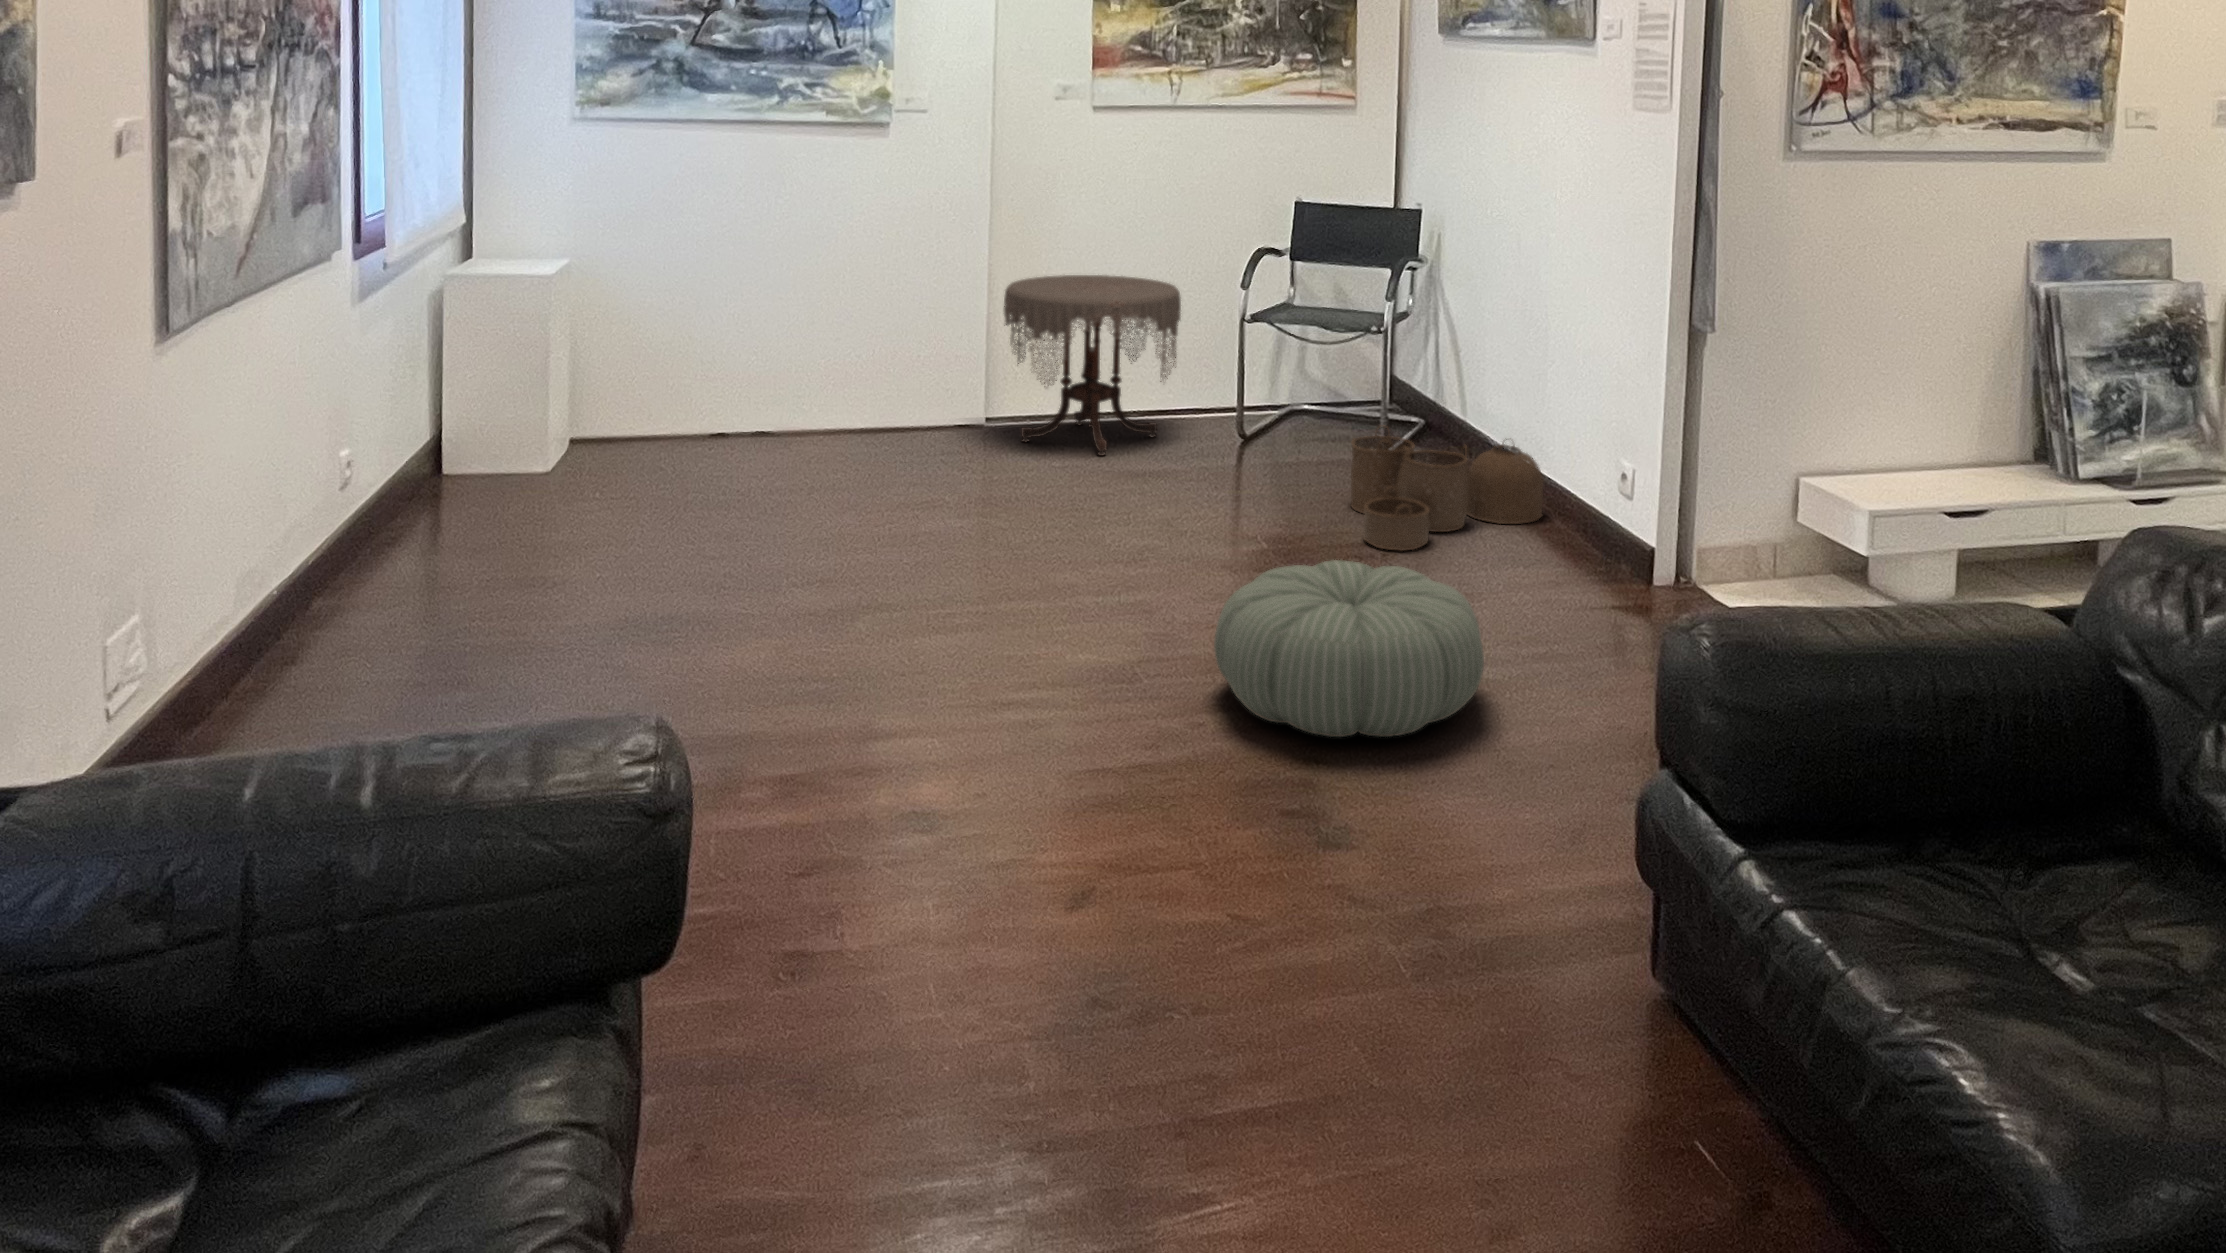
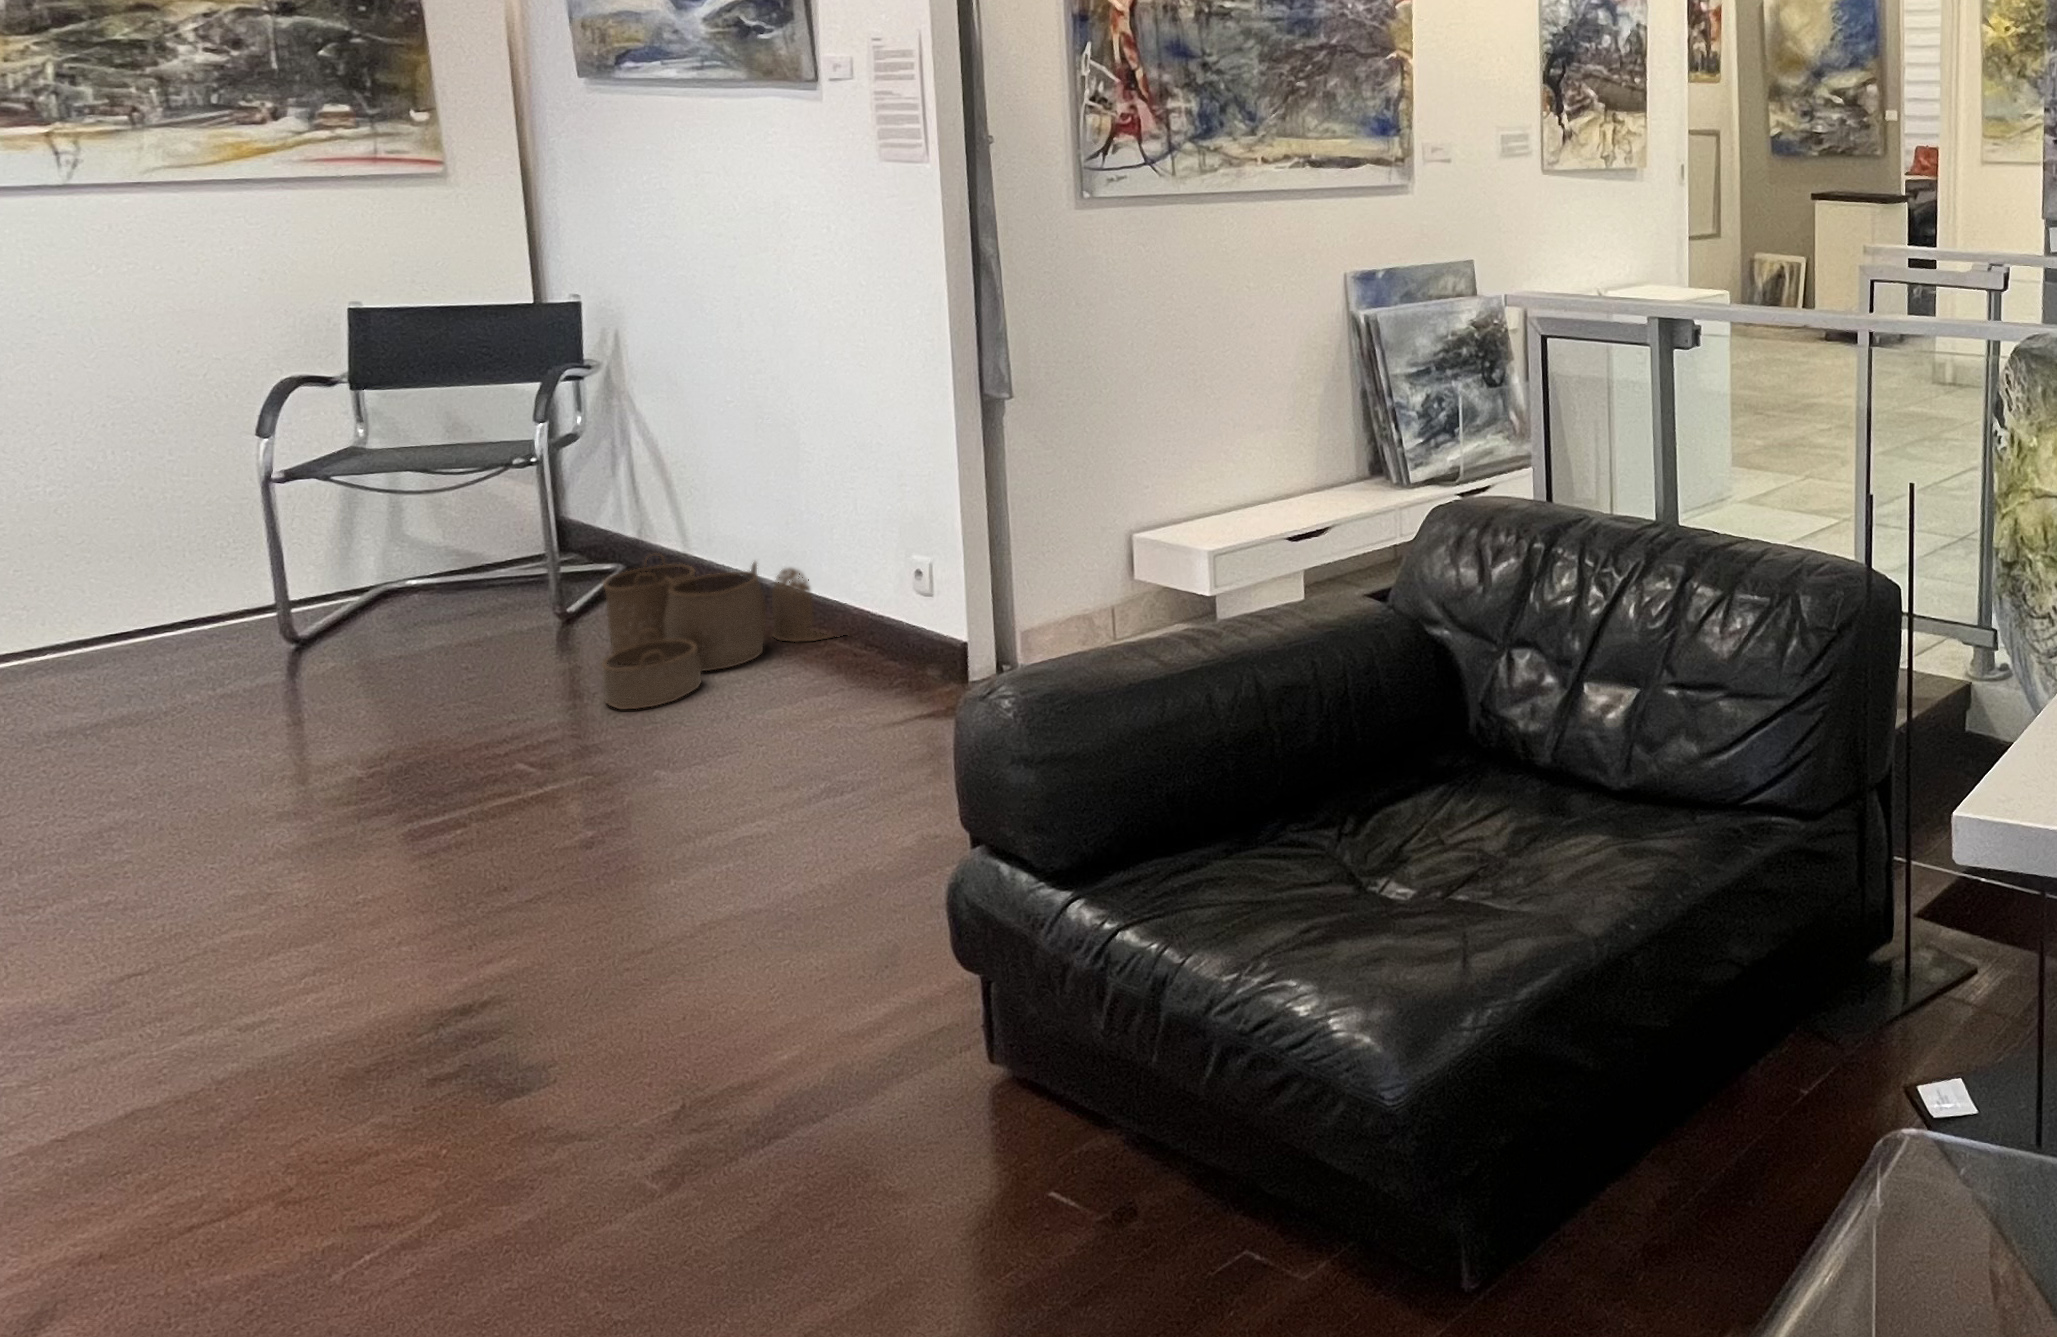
side table: present [1004,275,1181,456] -> none [46,416,383,659]
pouf: present [1214,560,1484,737] -> none [170,762,656,1057]

